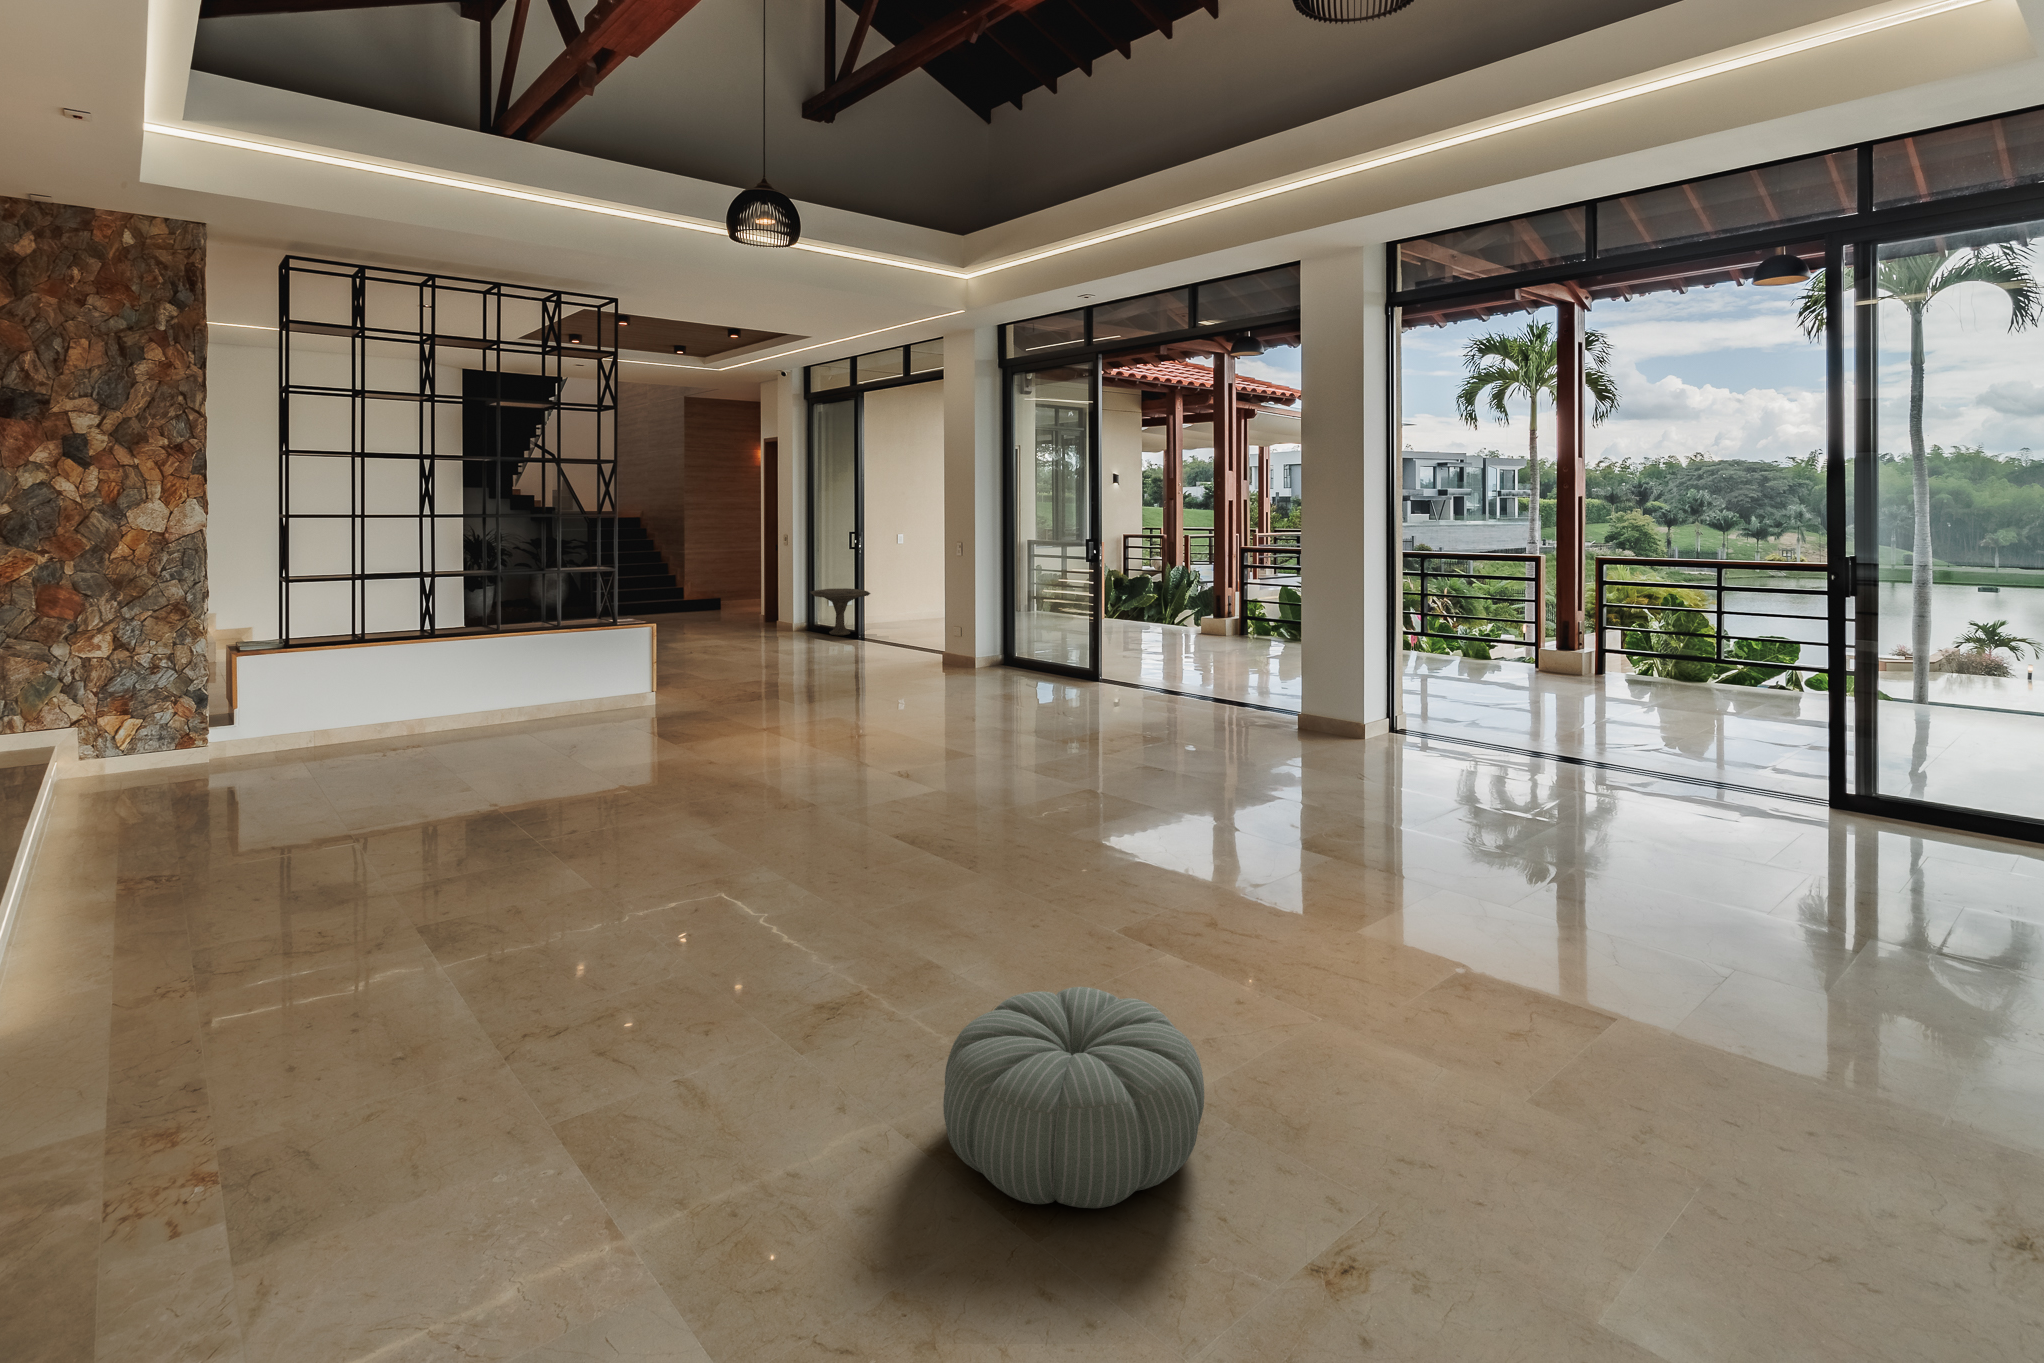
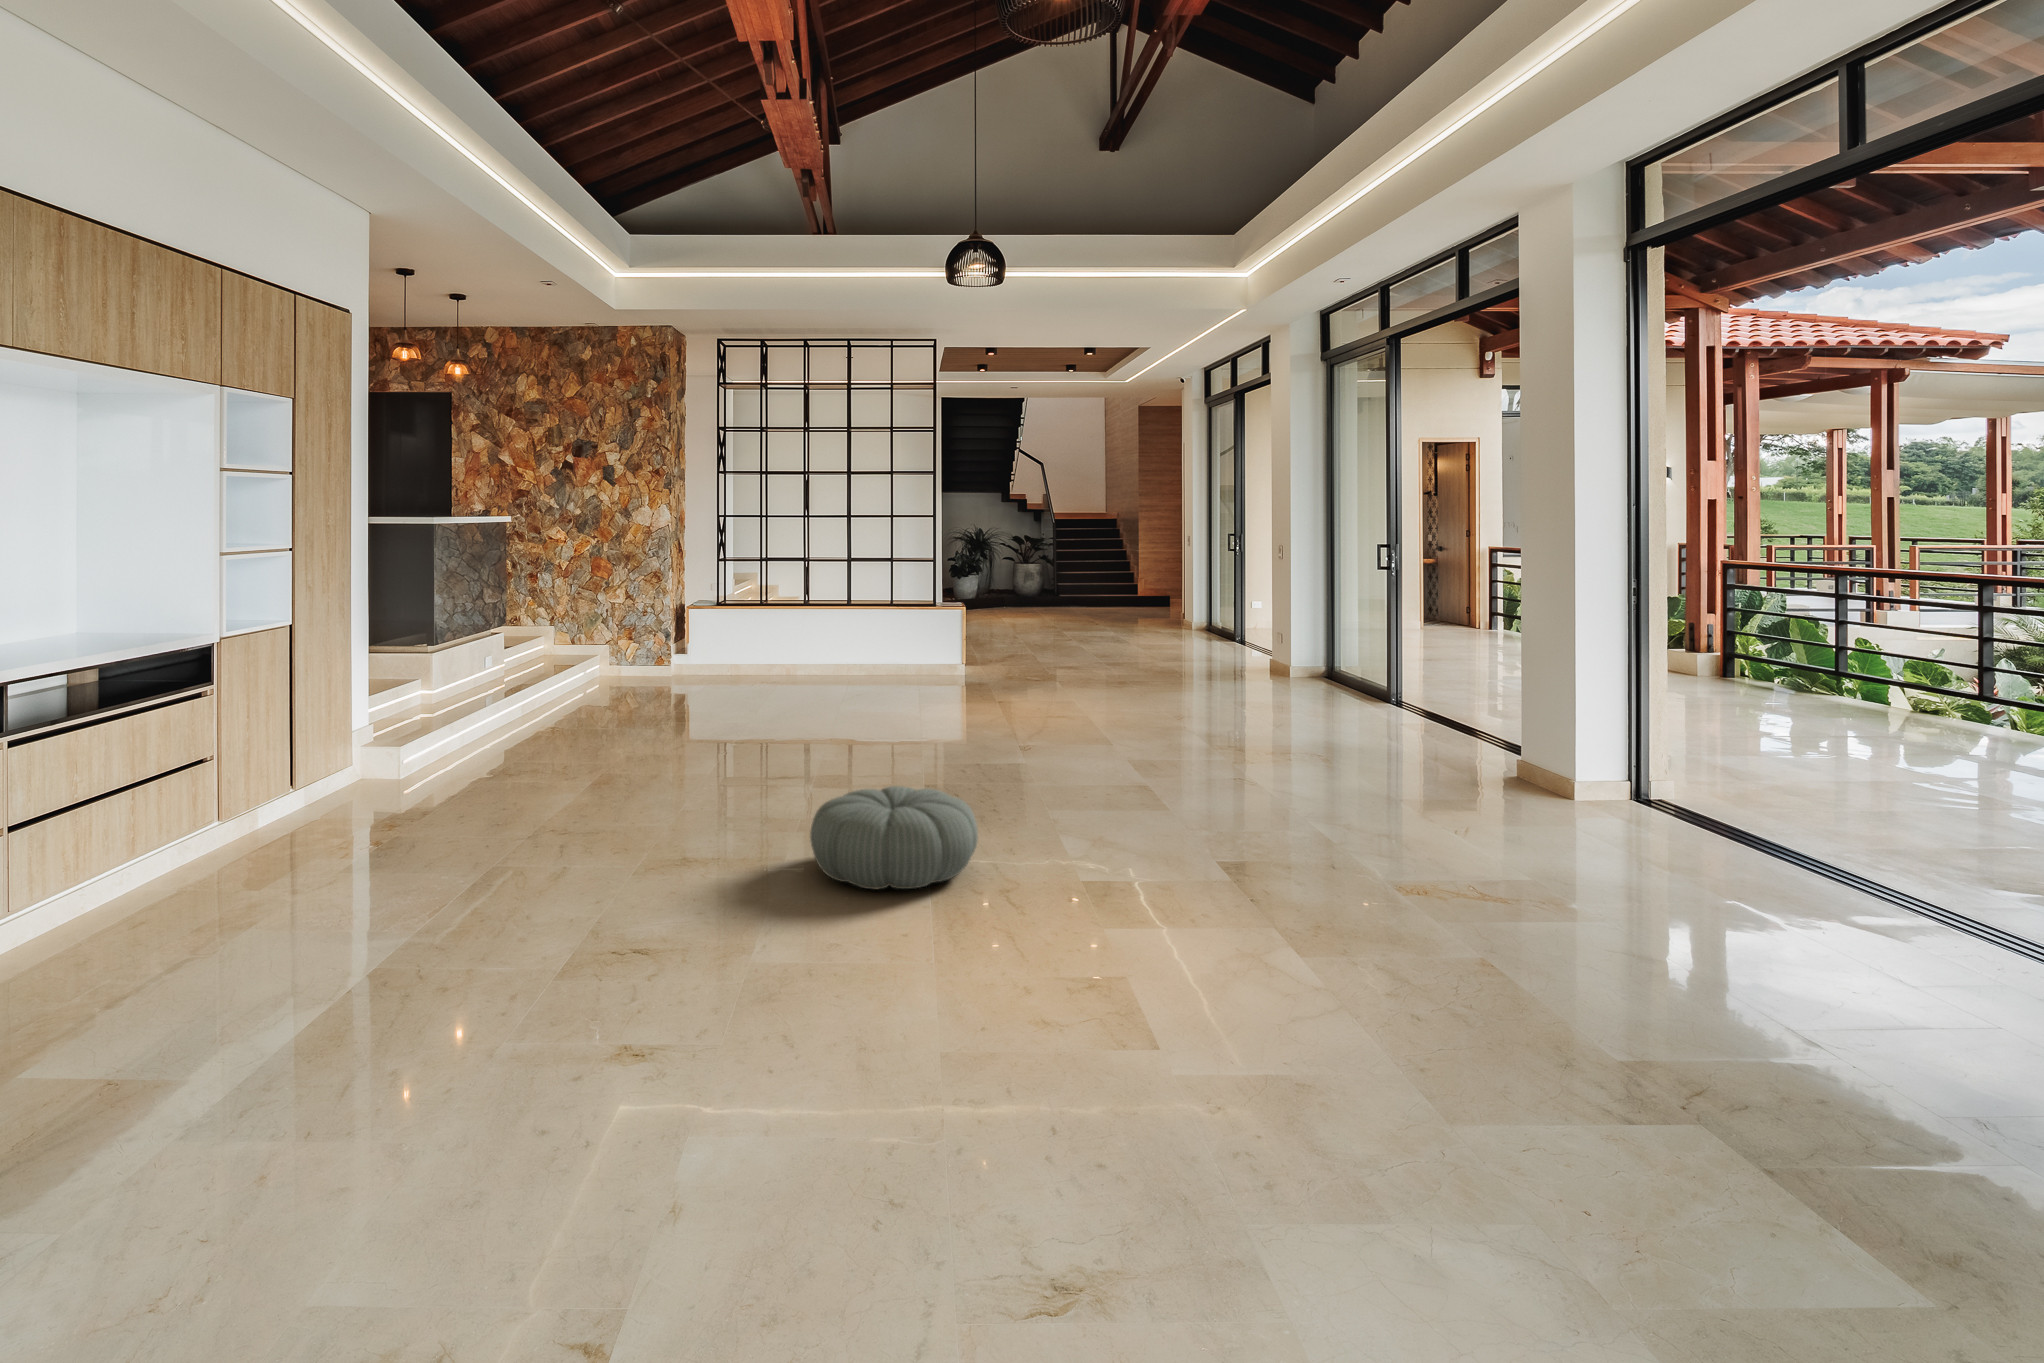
side table: present [810,588,870,635] -> none [1137,587,1193,629]

